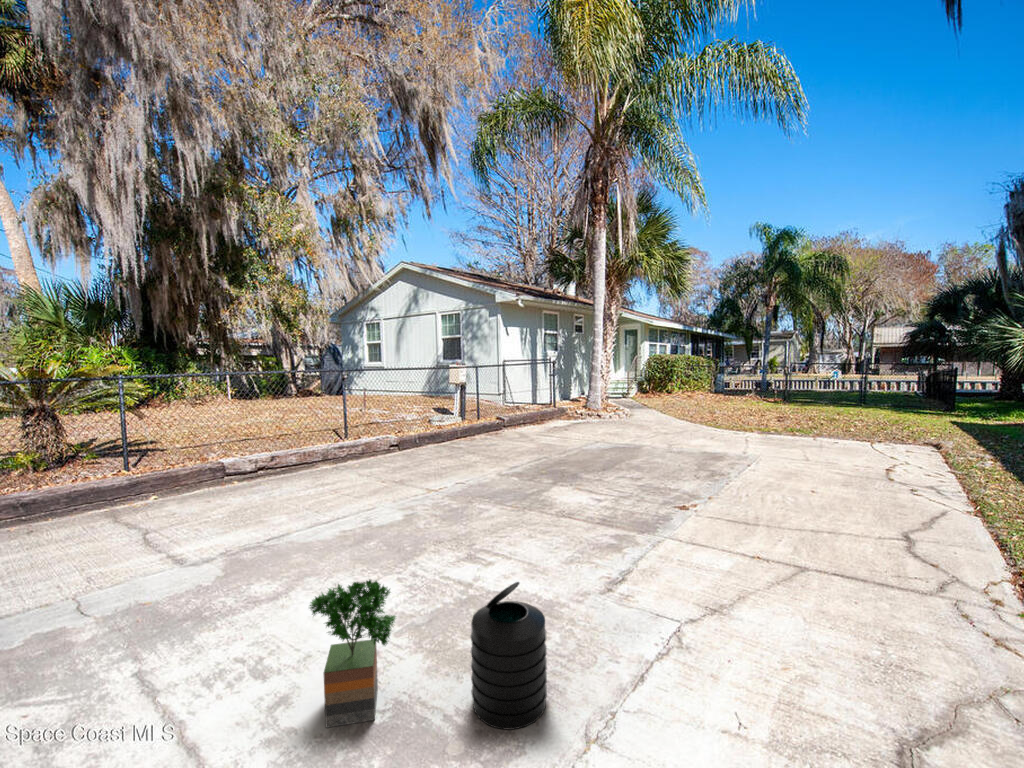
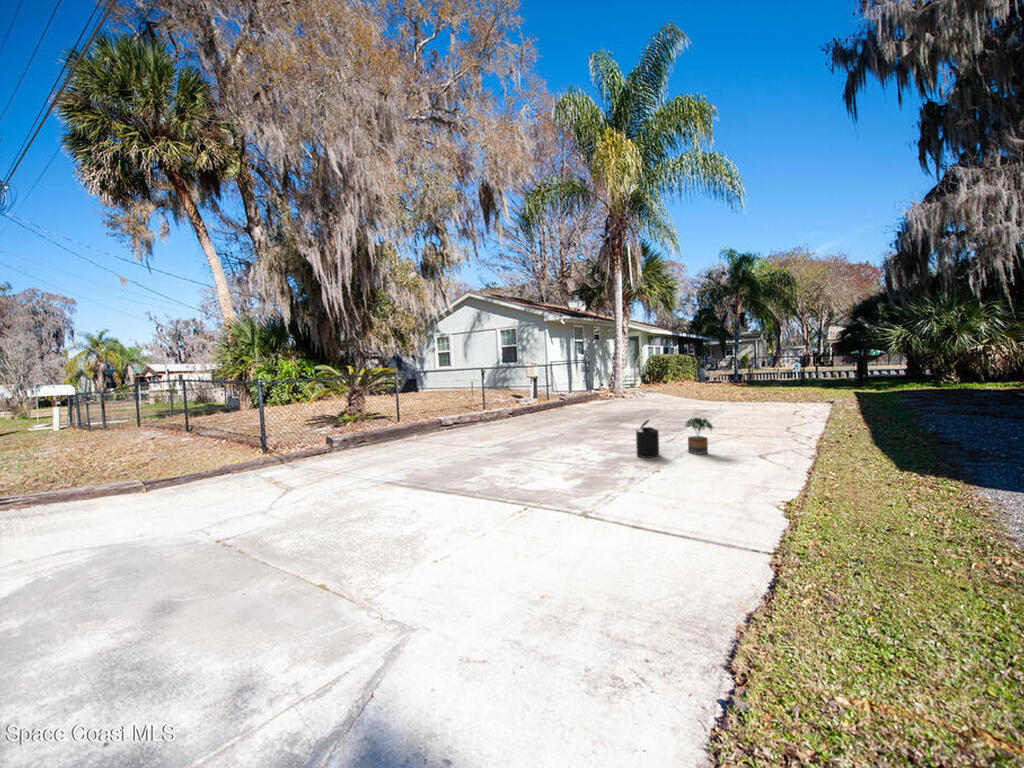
potted tree: present [310,580,396,728] -> present [685,418,713,455]

